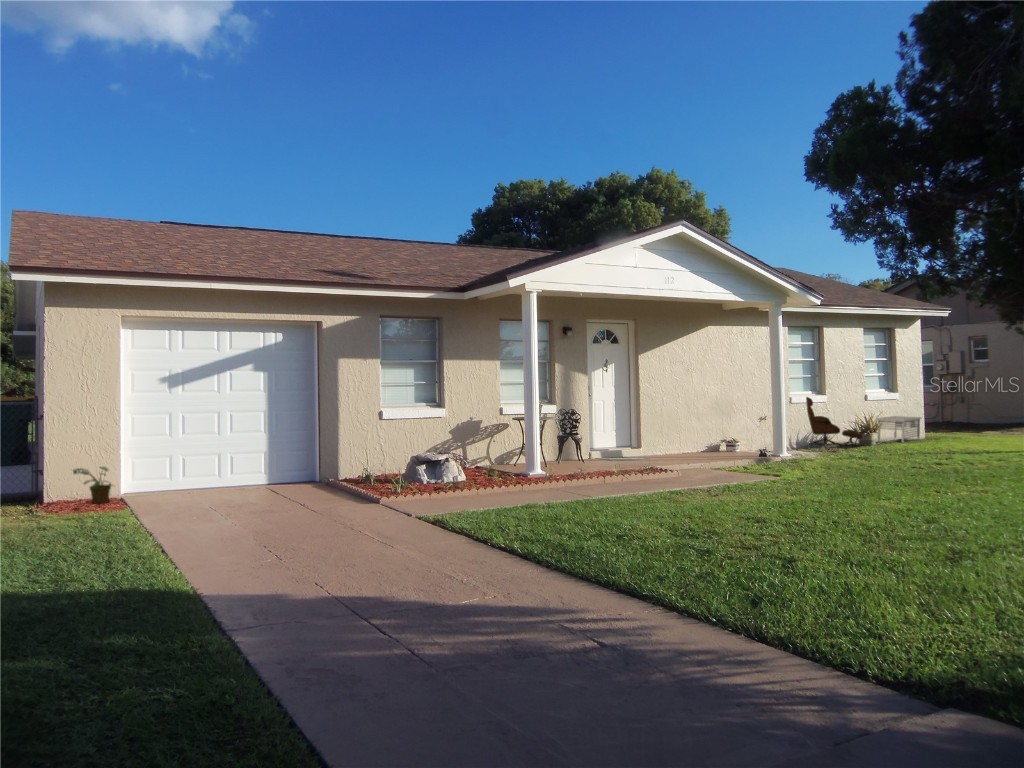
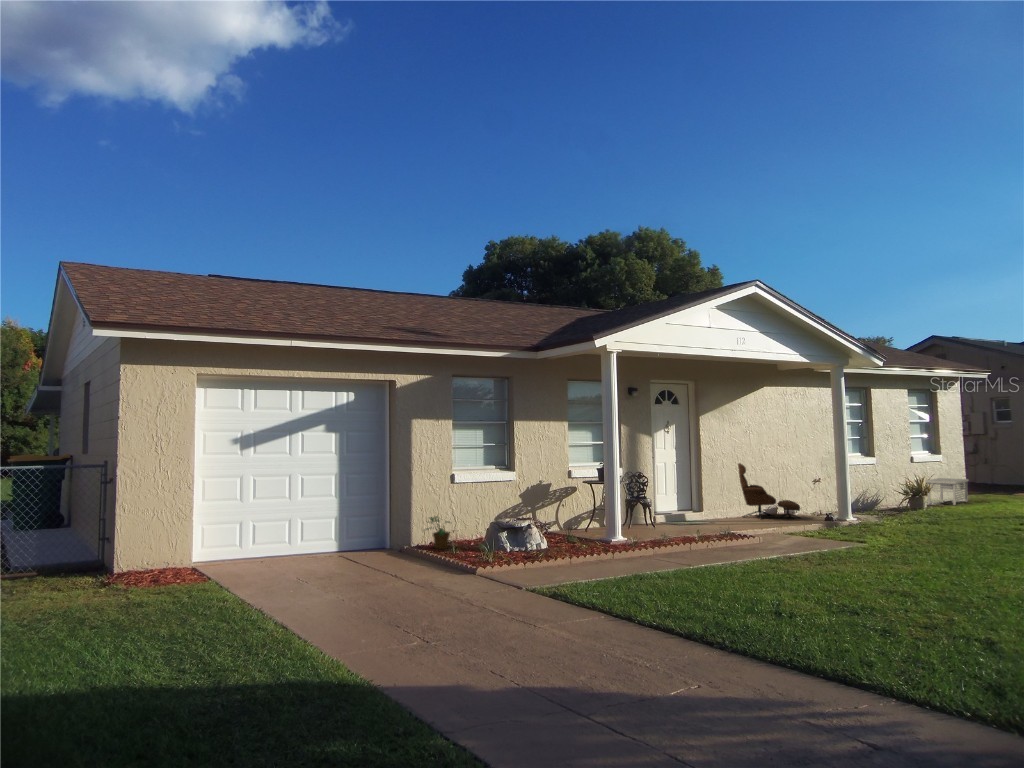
lounge chair: present [806,397,862,446] -> present [738,463,800,519]
potted plant: present [73,467,112,503] -> present [426,516,450,549]

